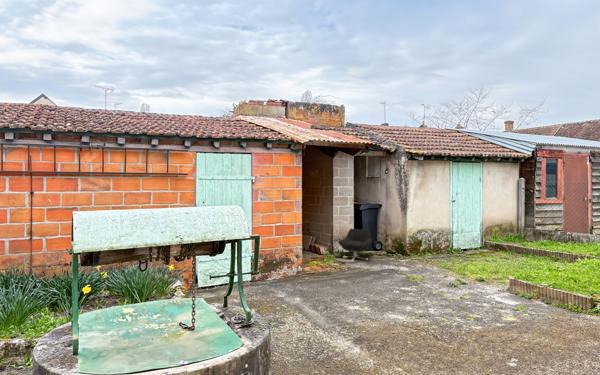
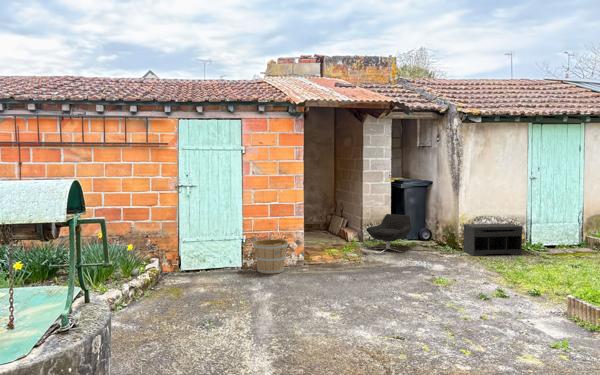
bench: none [410,235,453,261] -> present [463,223,523,256]
wooden bucket: none [263,257,294,290] -> present [253,239,288,274]

